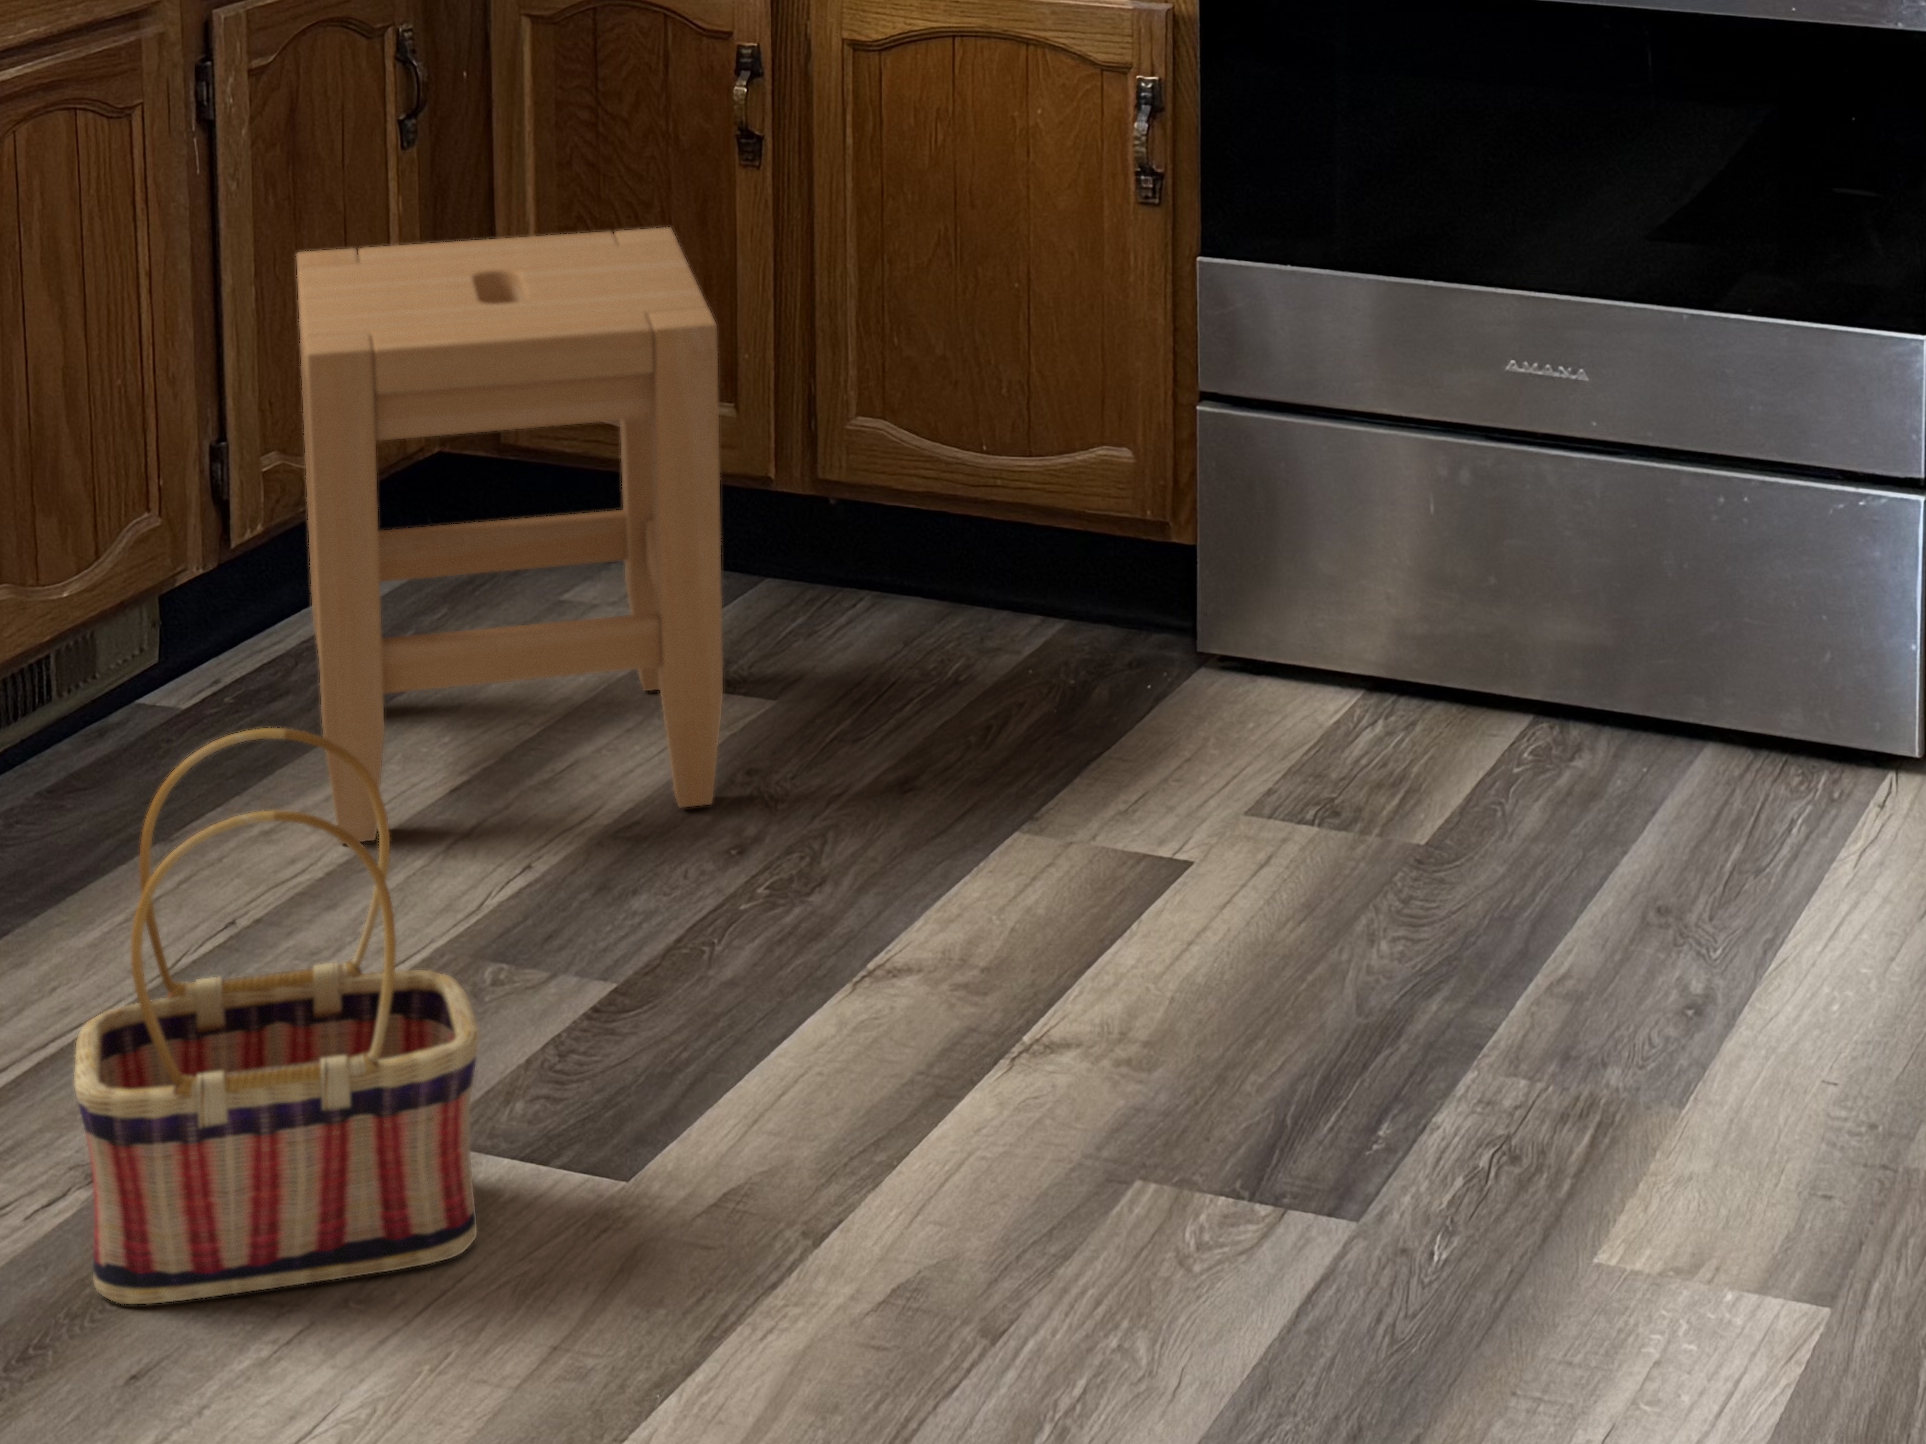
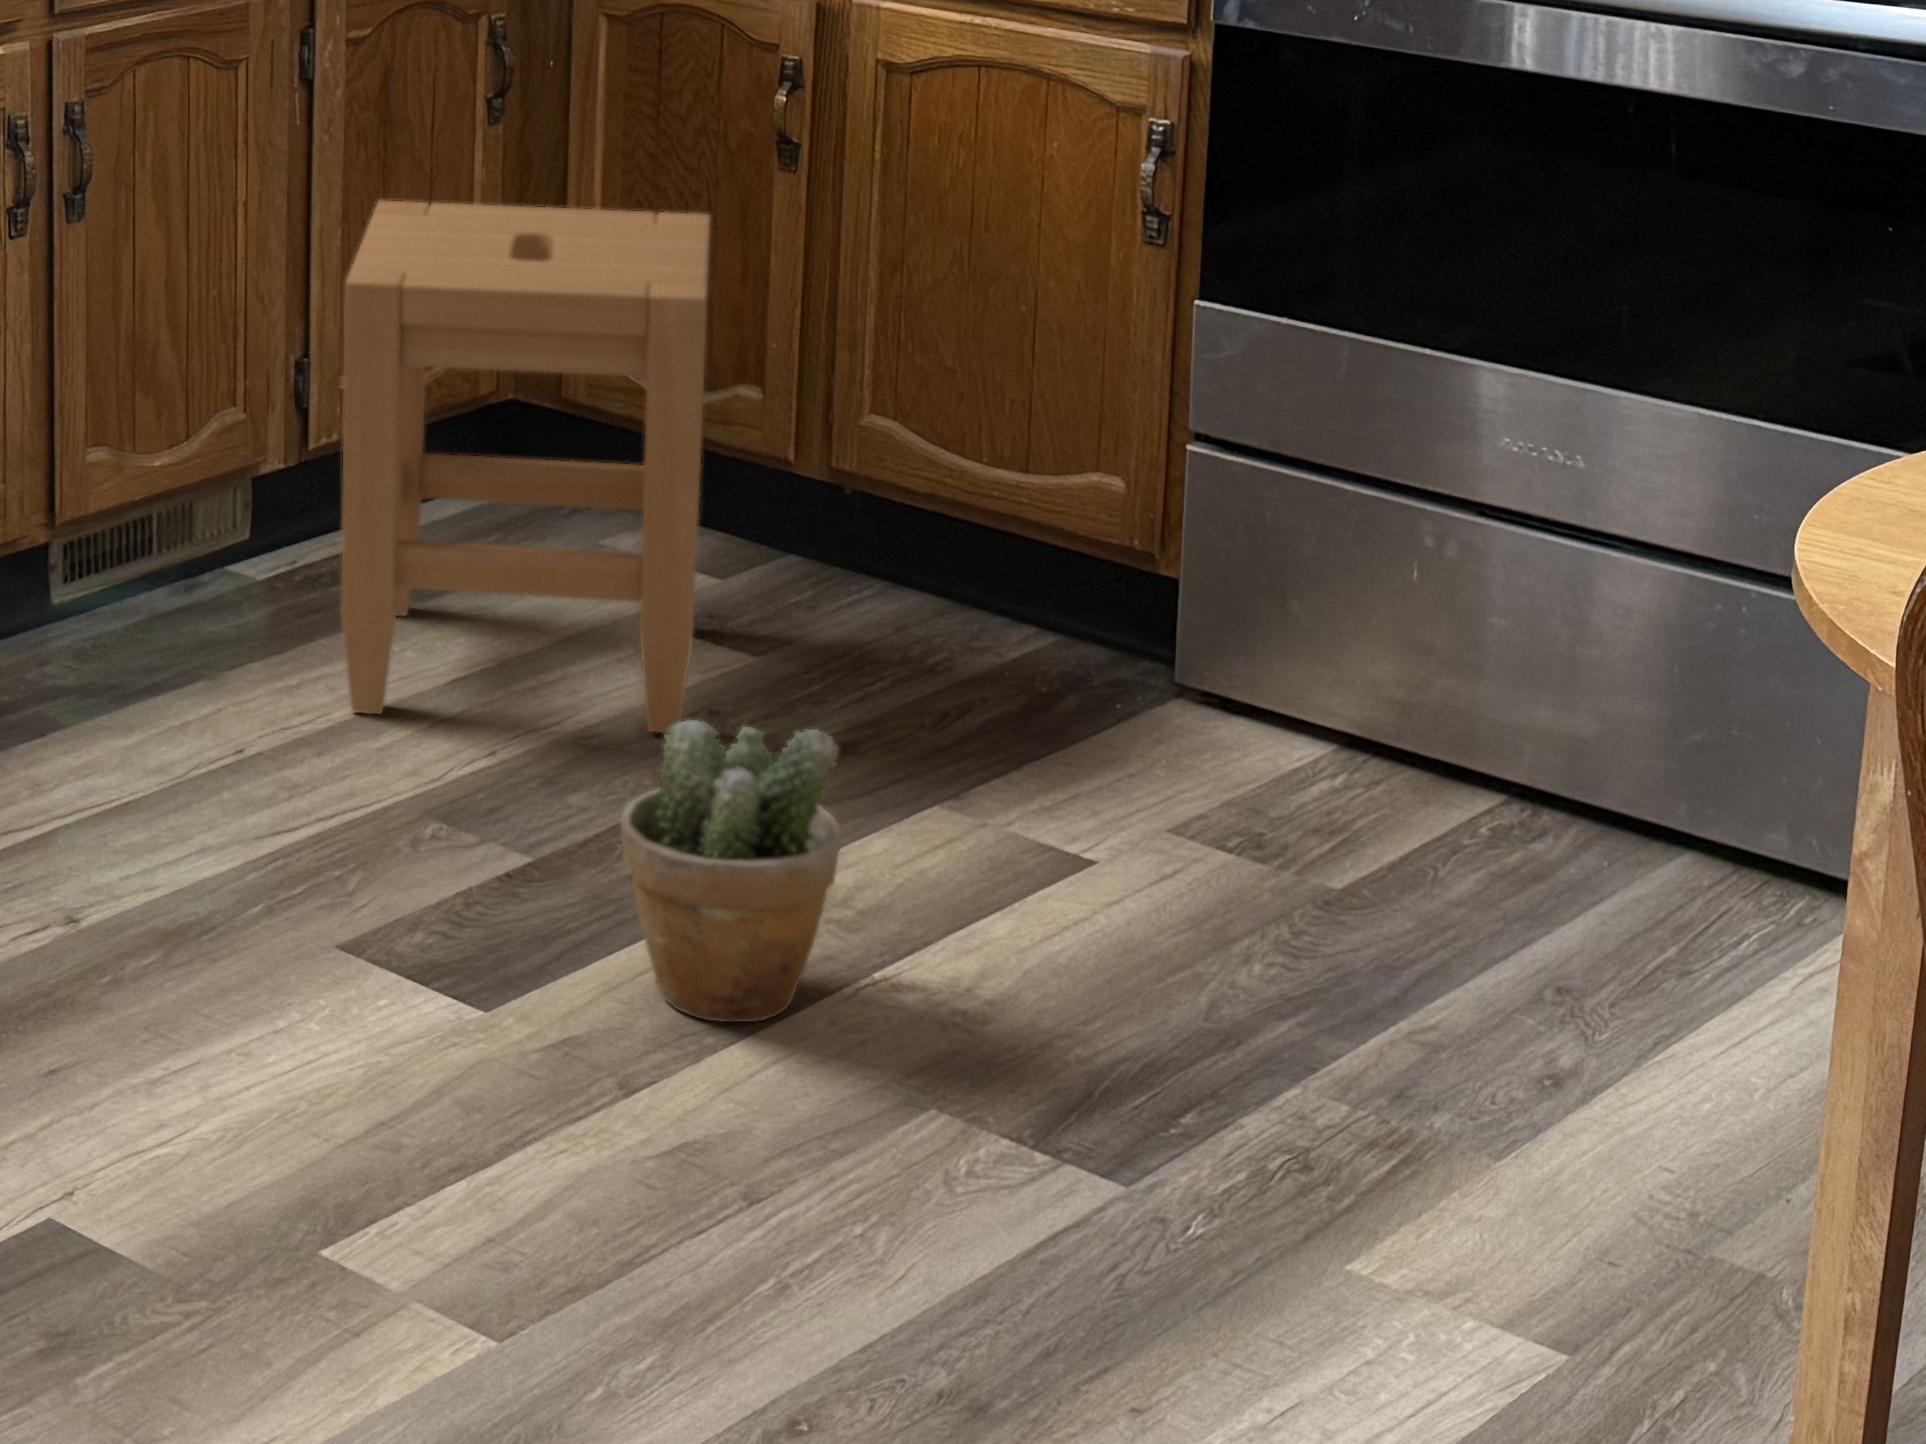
basket: present [74,728,479,1304] -> none [31,576,361,1045]
potted plant: none [748,788,992,1132] -> present [620,720,842,1022]

